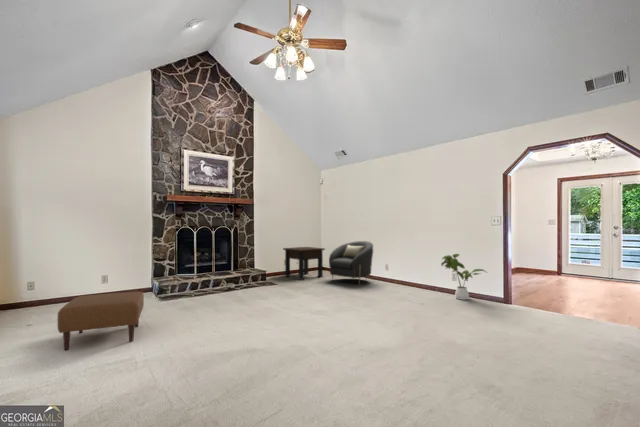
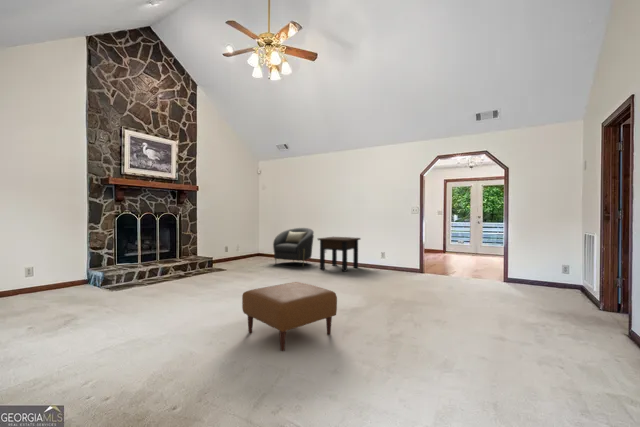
side table: present [283,247,325,280] -> present [318,237,360,272]
house plant: present [441,254,485,300] -> none [376,236,412,274]
ottoman: present [58,292,144,350] -> present [242,282,337,351]

